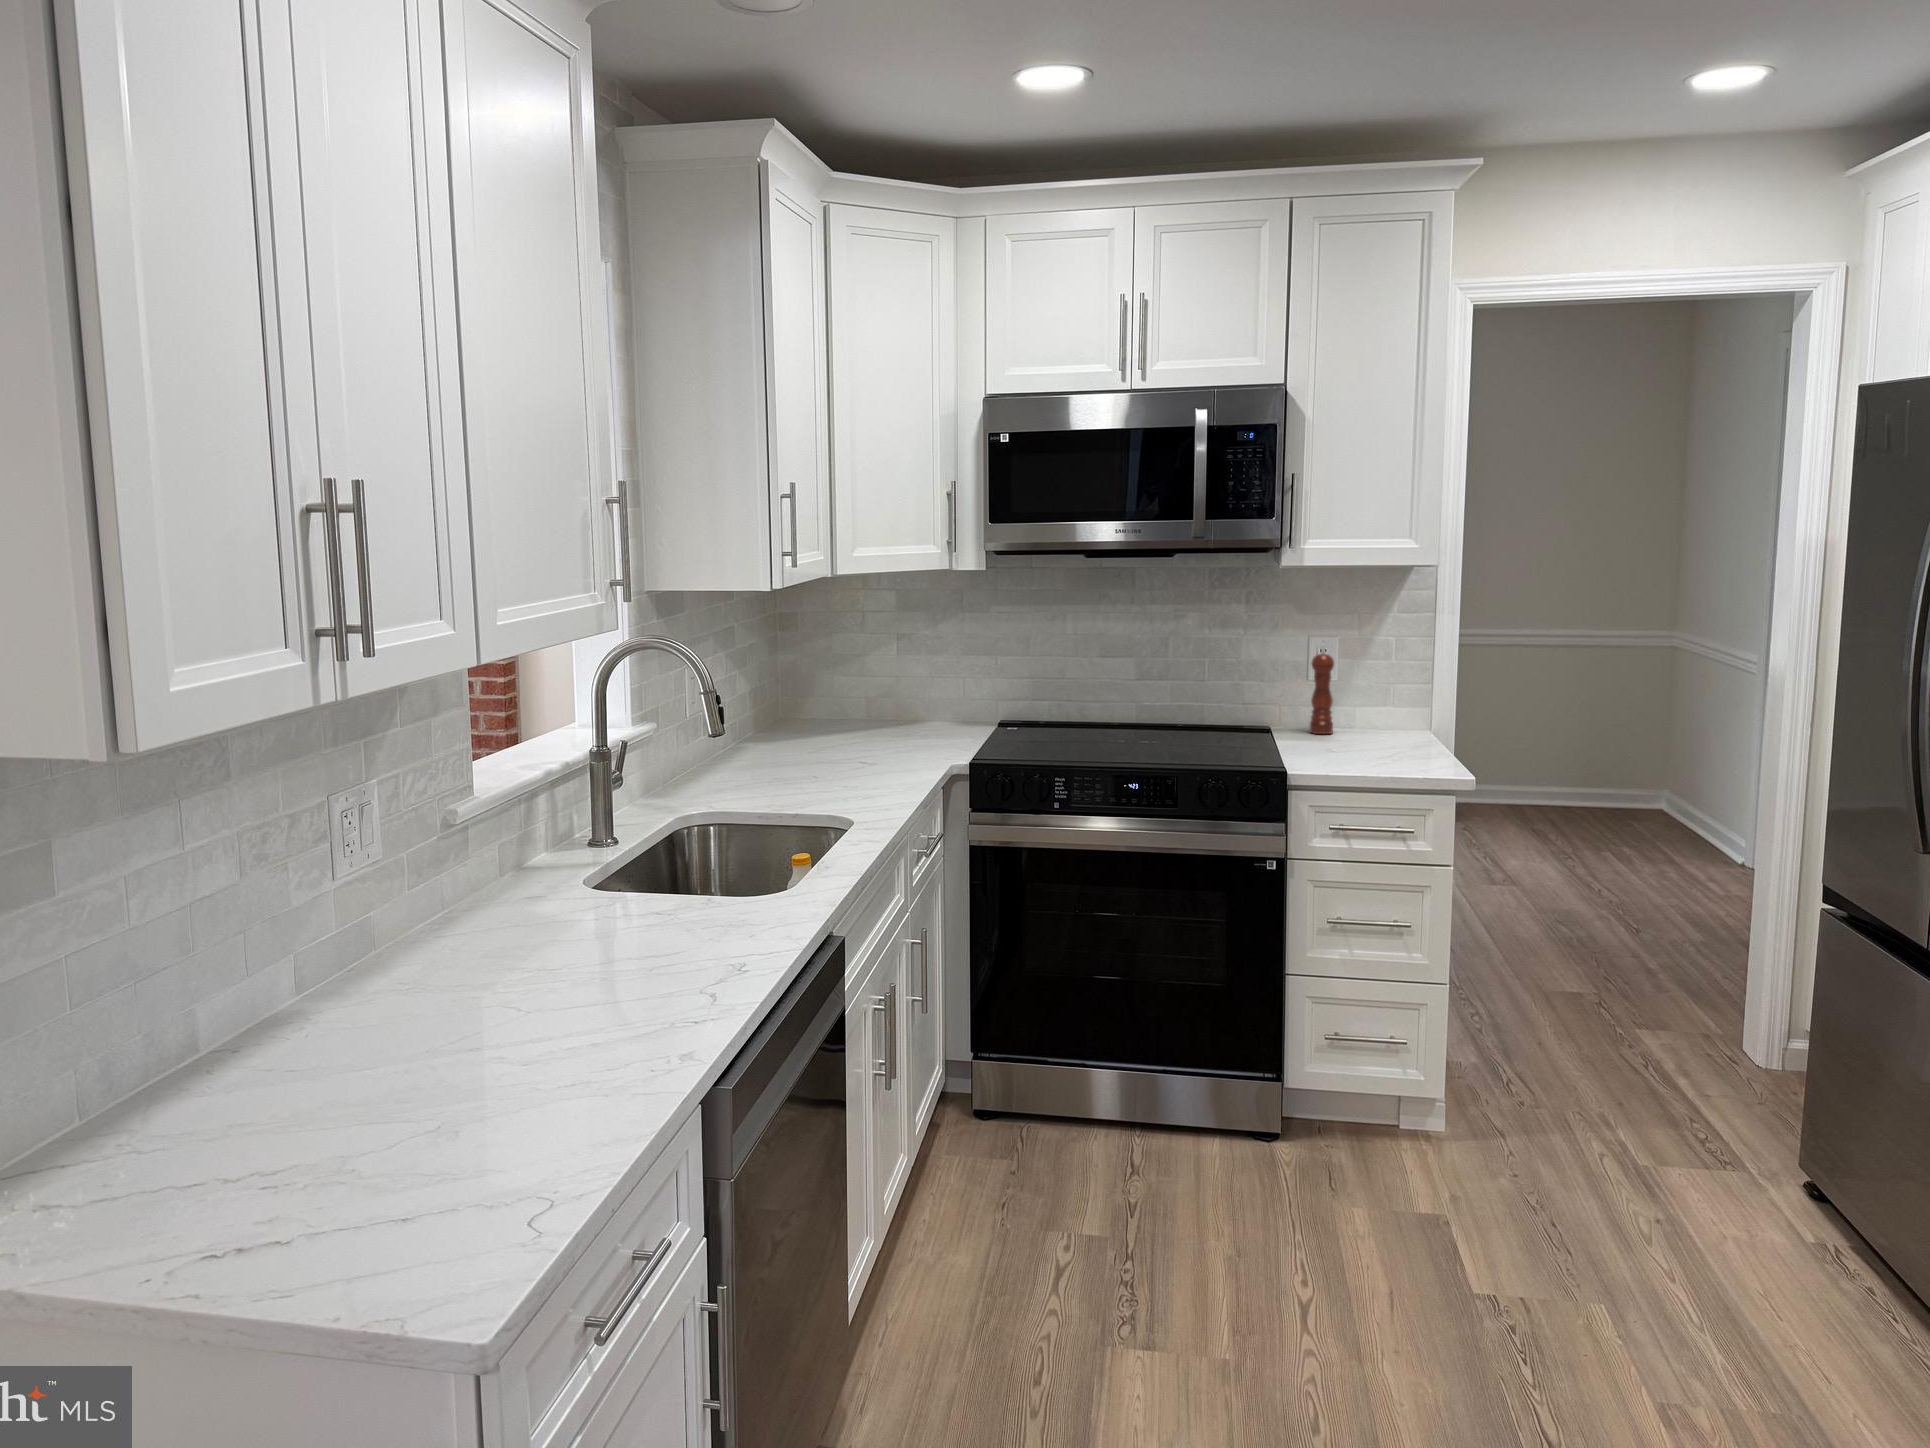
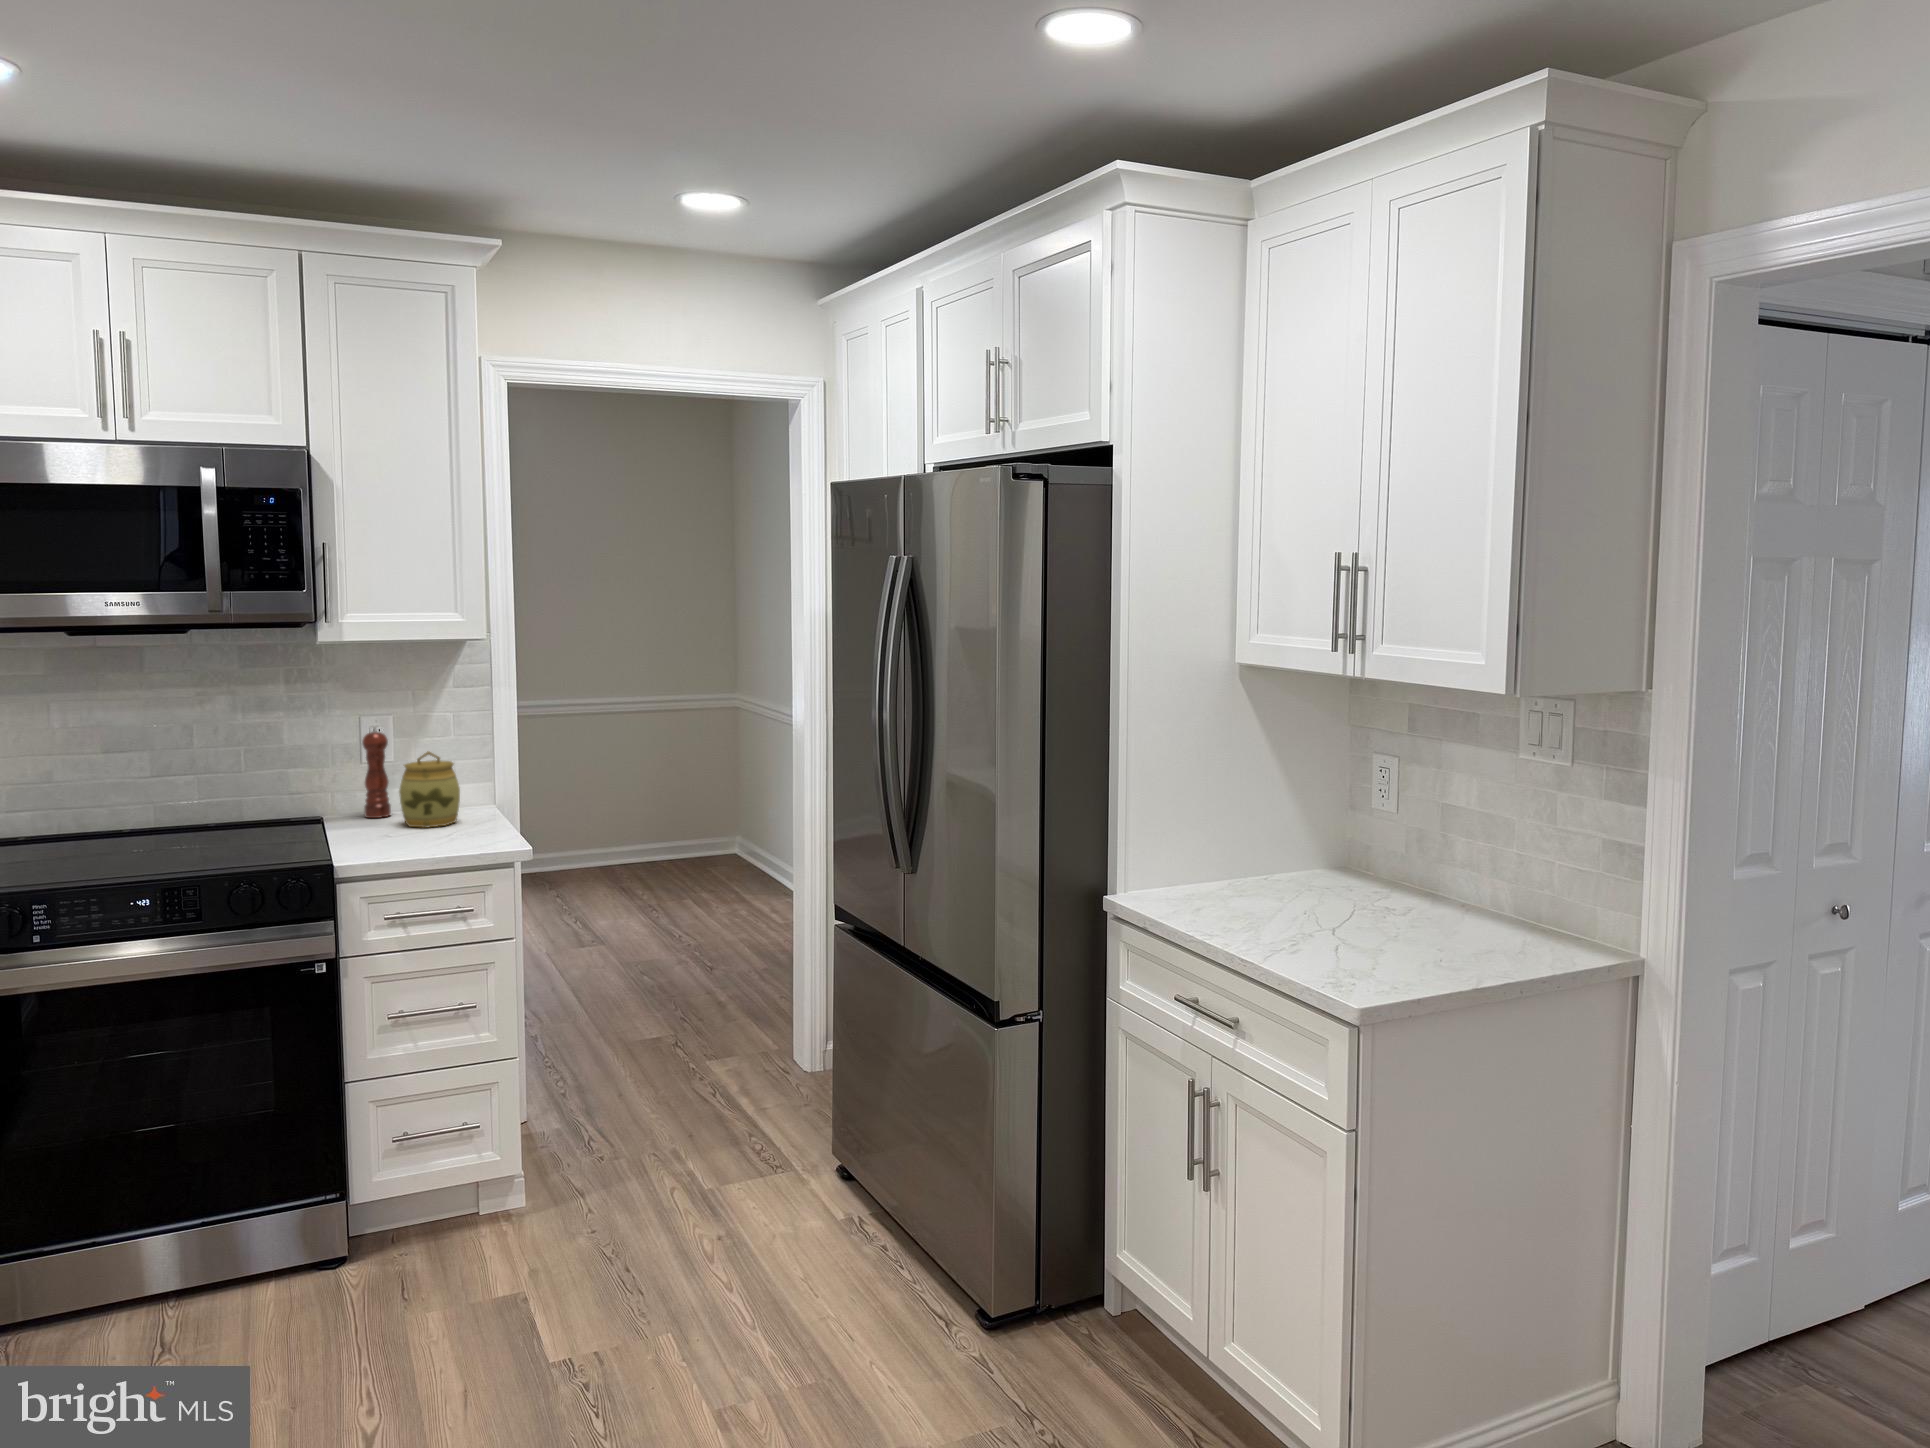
jar: none [1344,675,1401,748] -> present [399,751,460,828]

